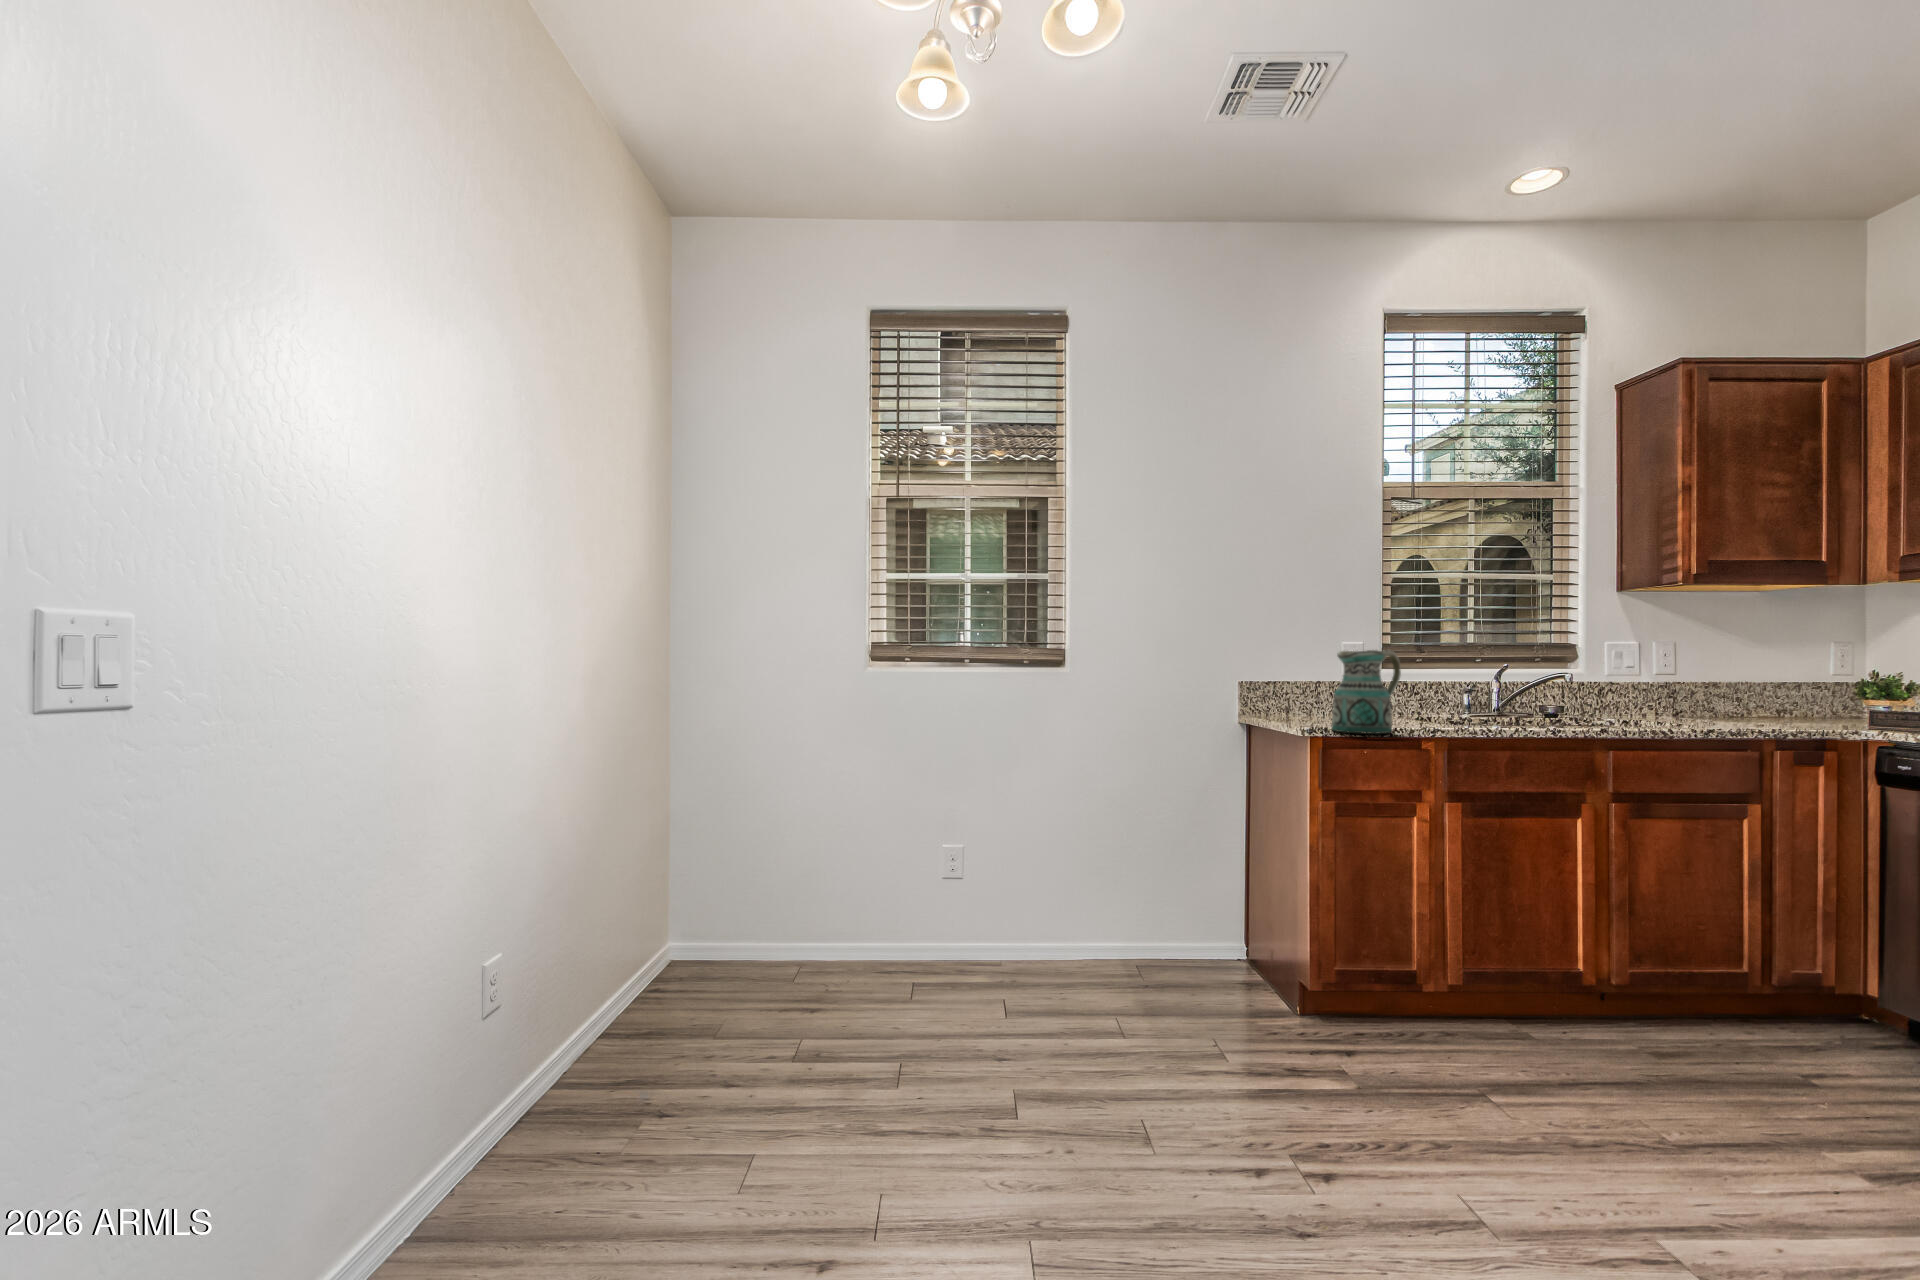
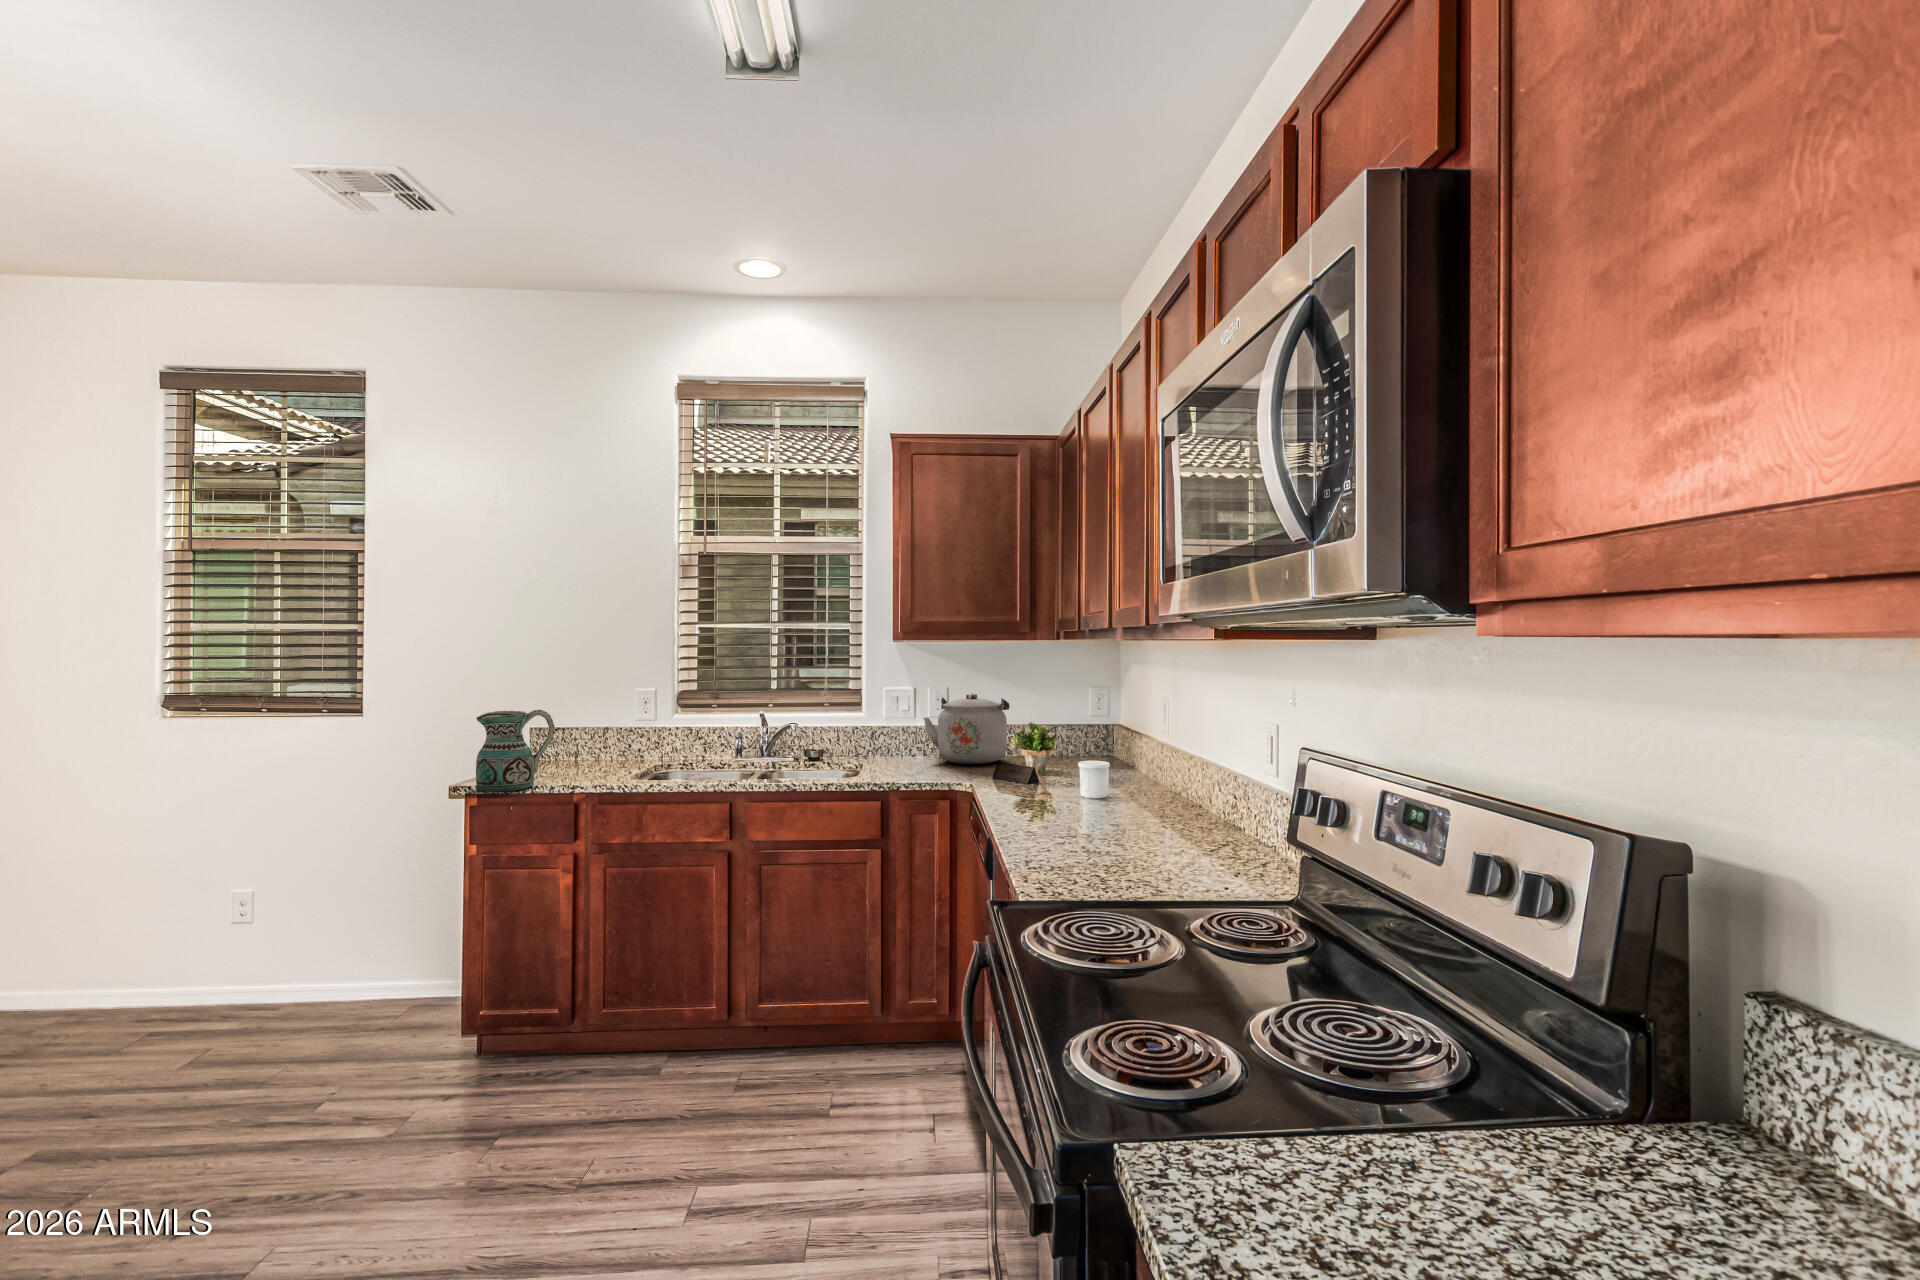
kettle: none [1680,647,1785,719] -> present [923,694,1009,764]

